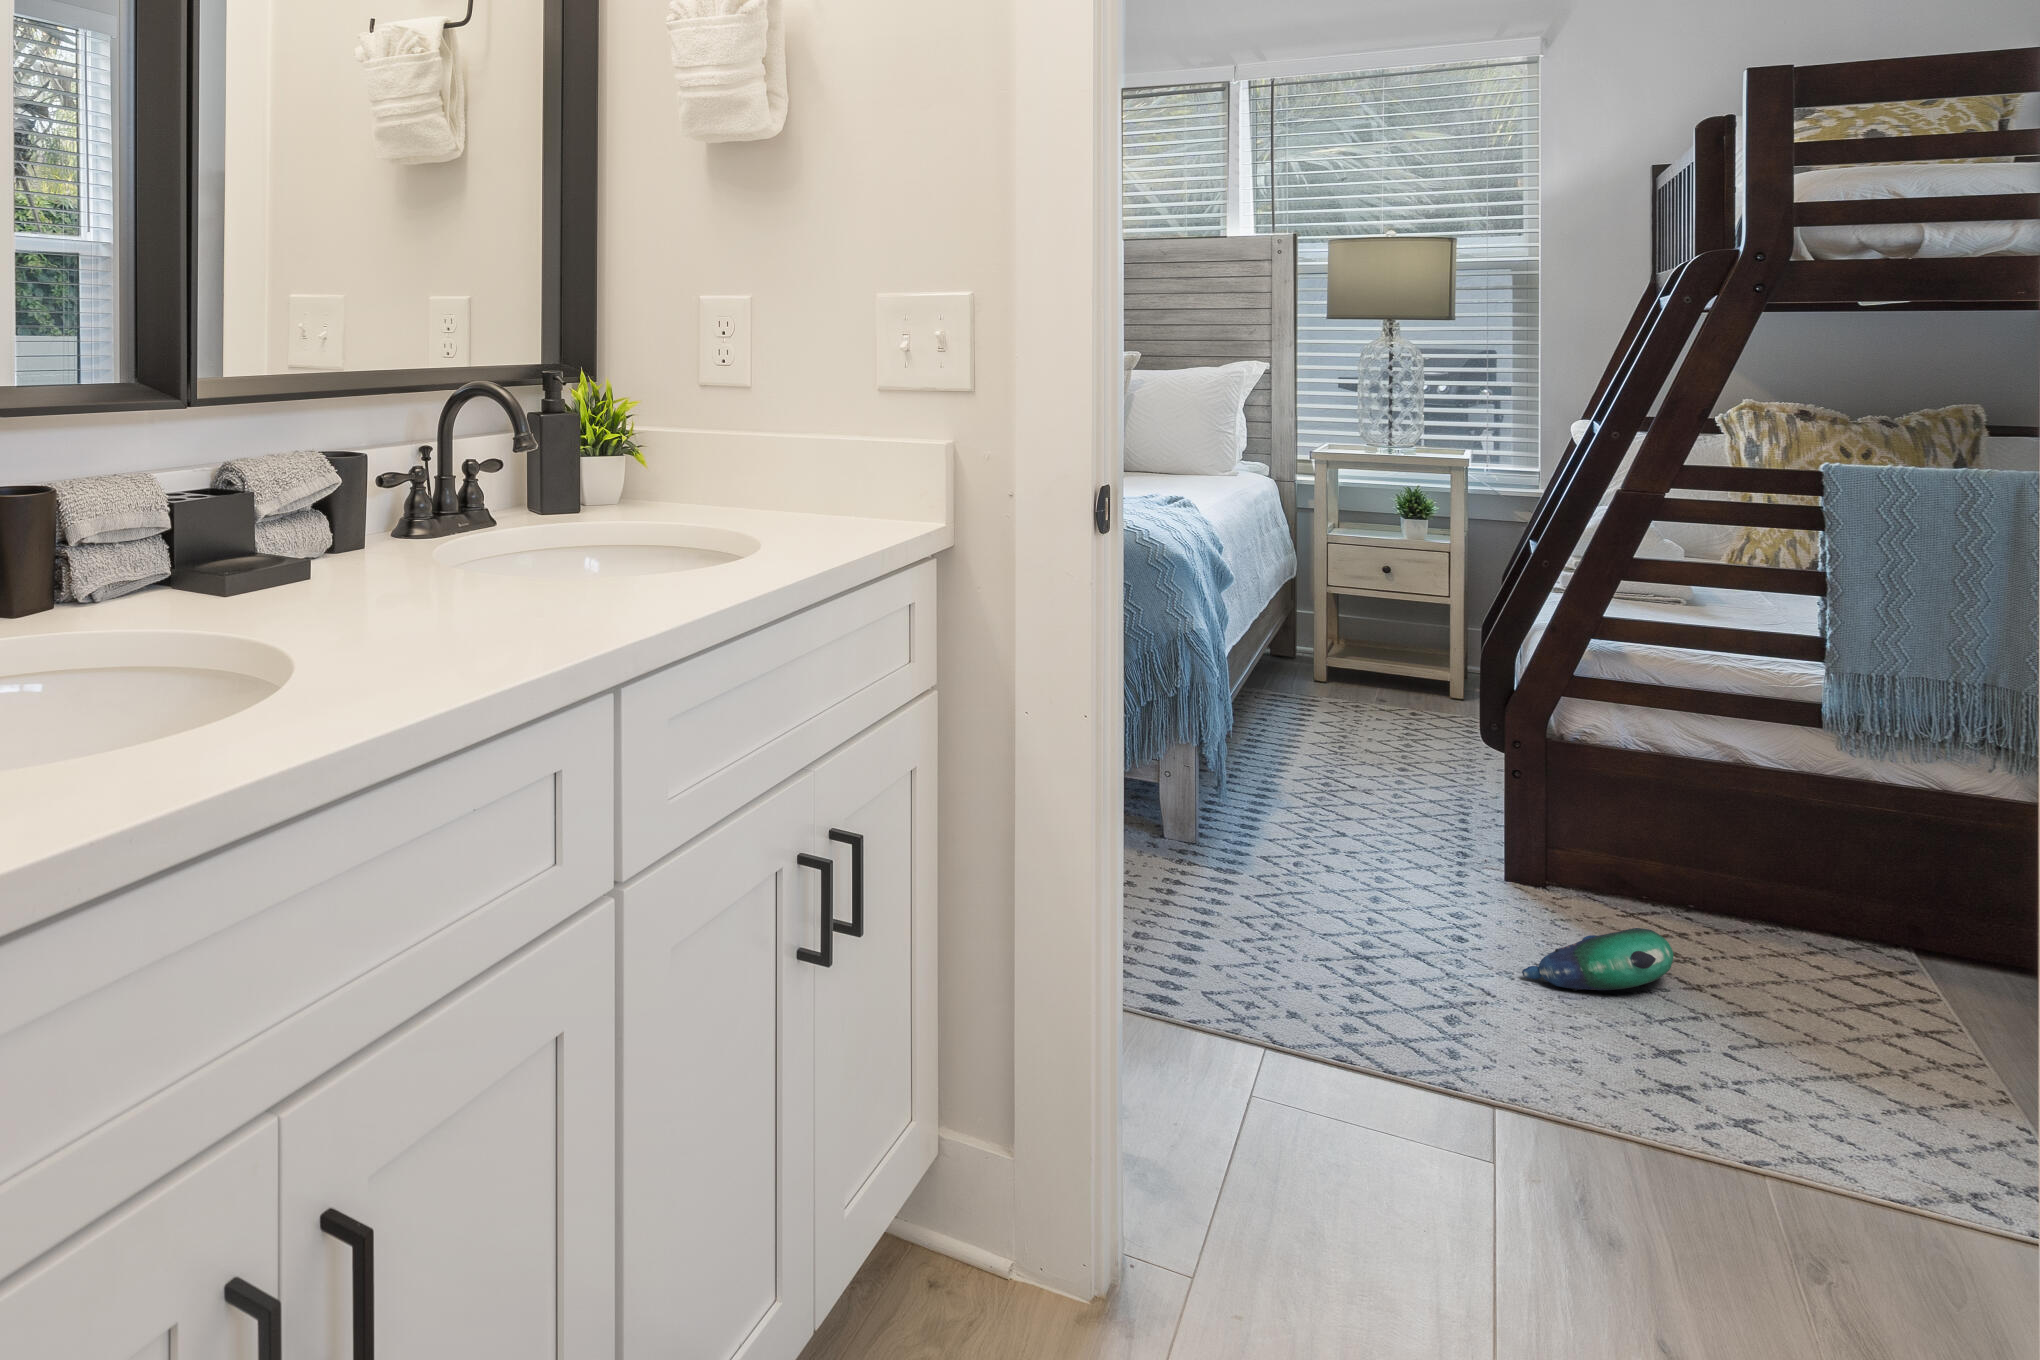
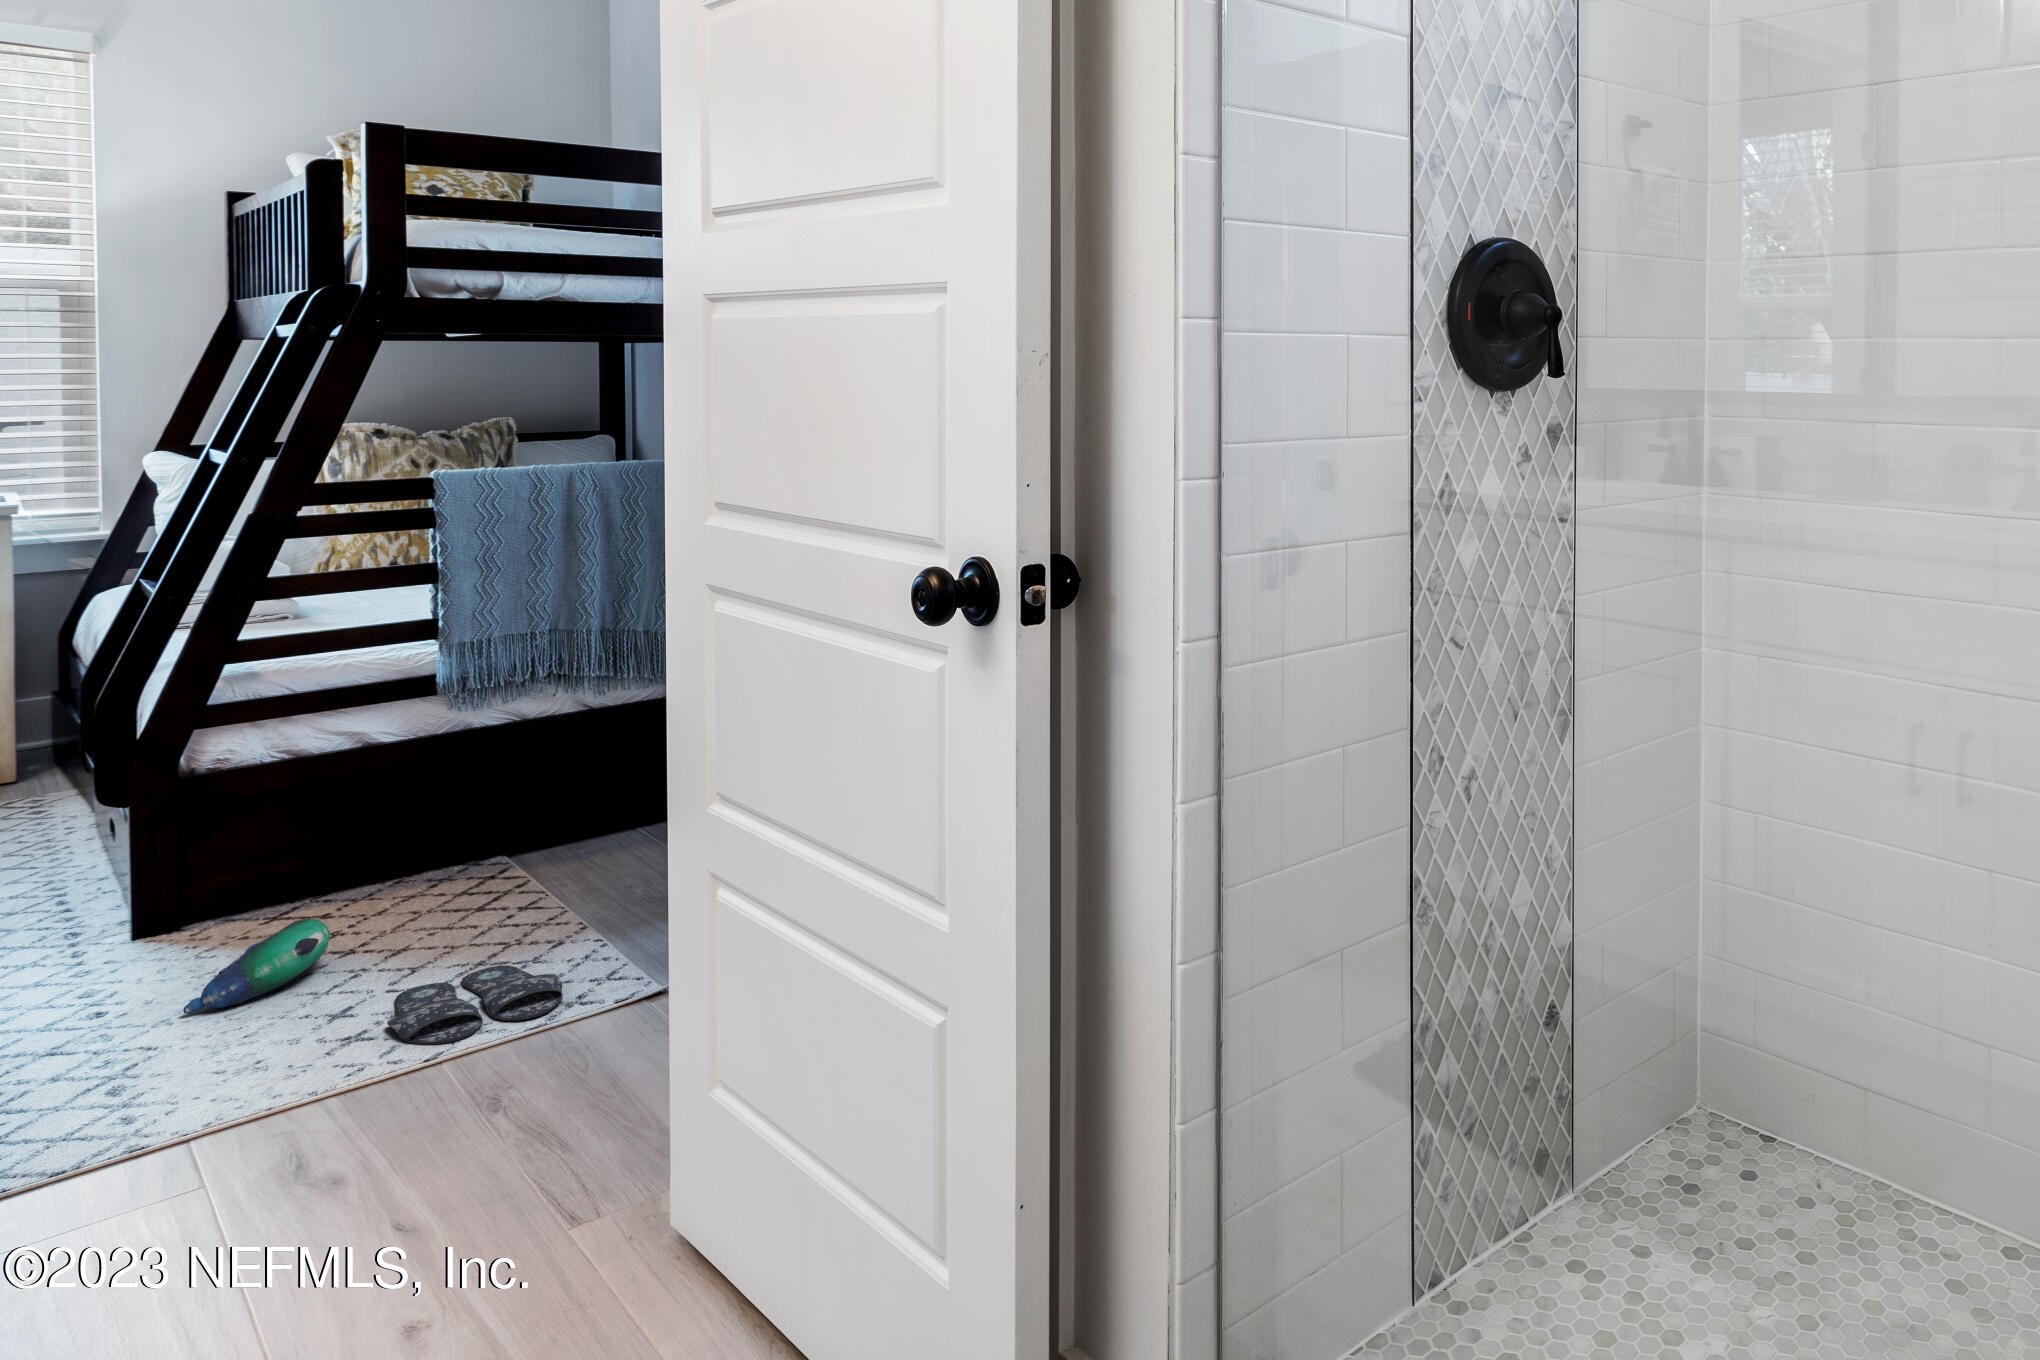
slippers: none [1713,1060,1952,1183] -> present [387,966,563,1044]

